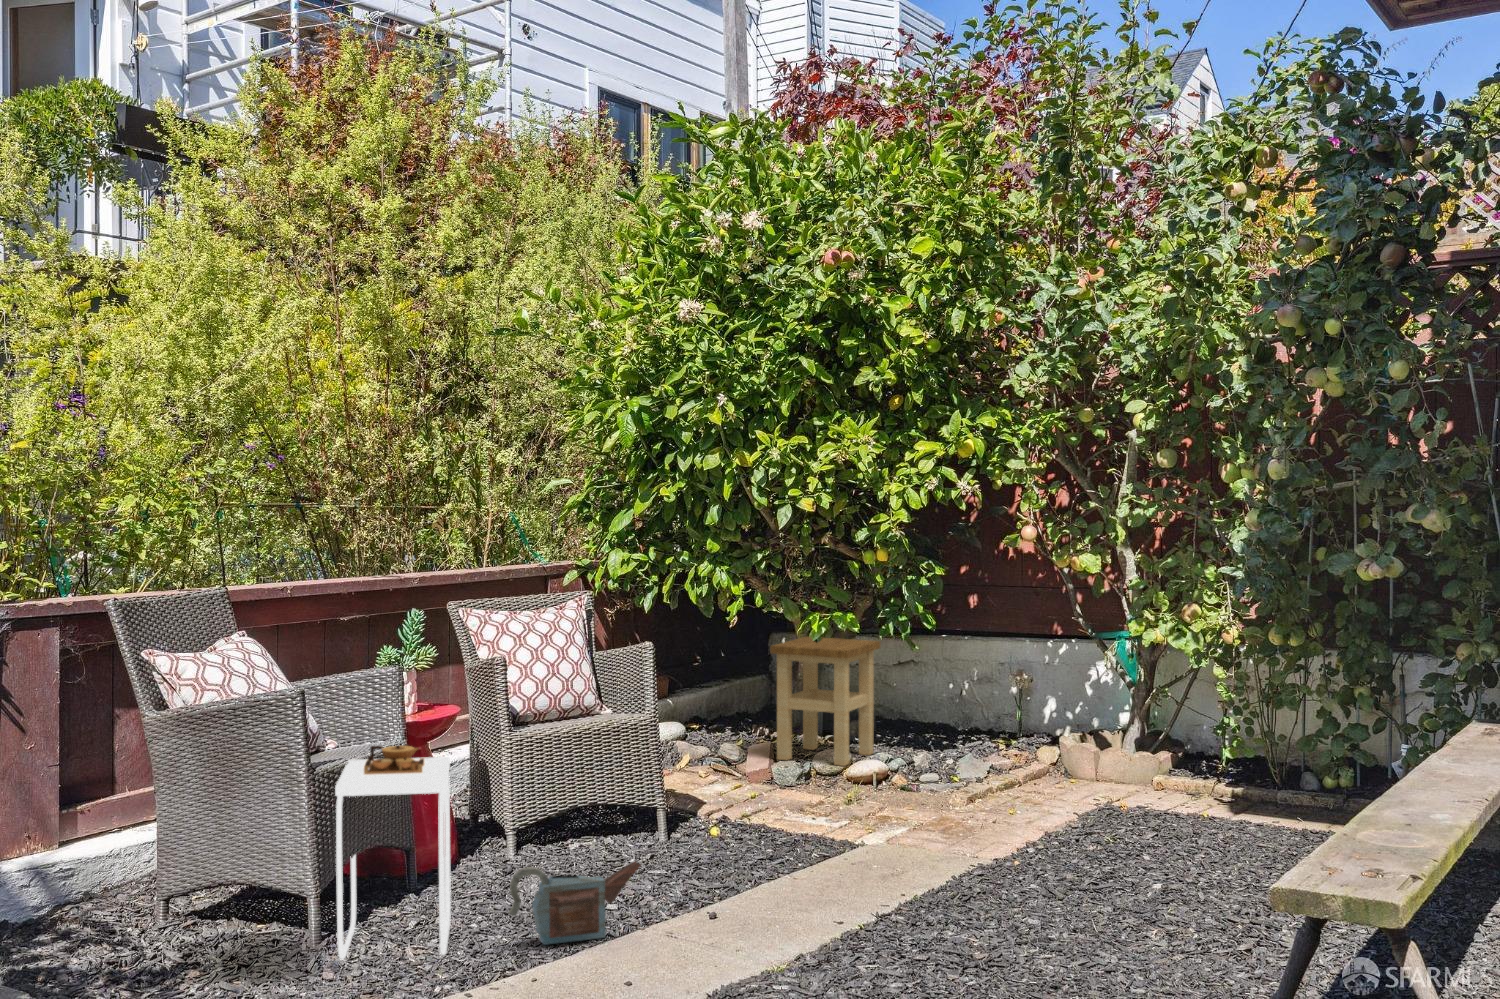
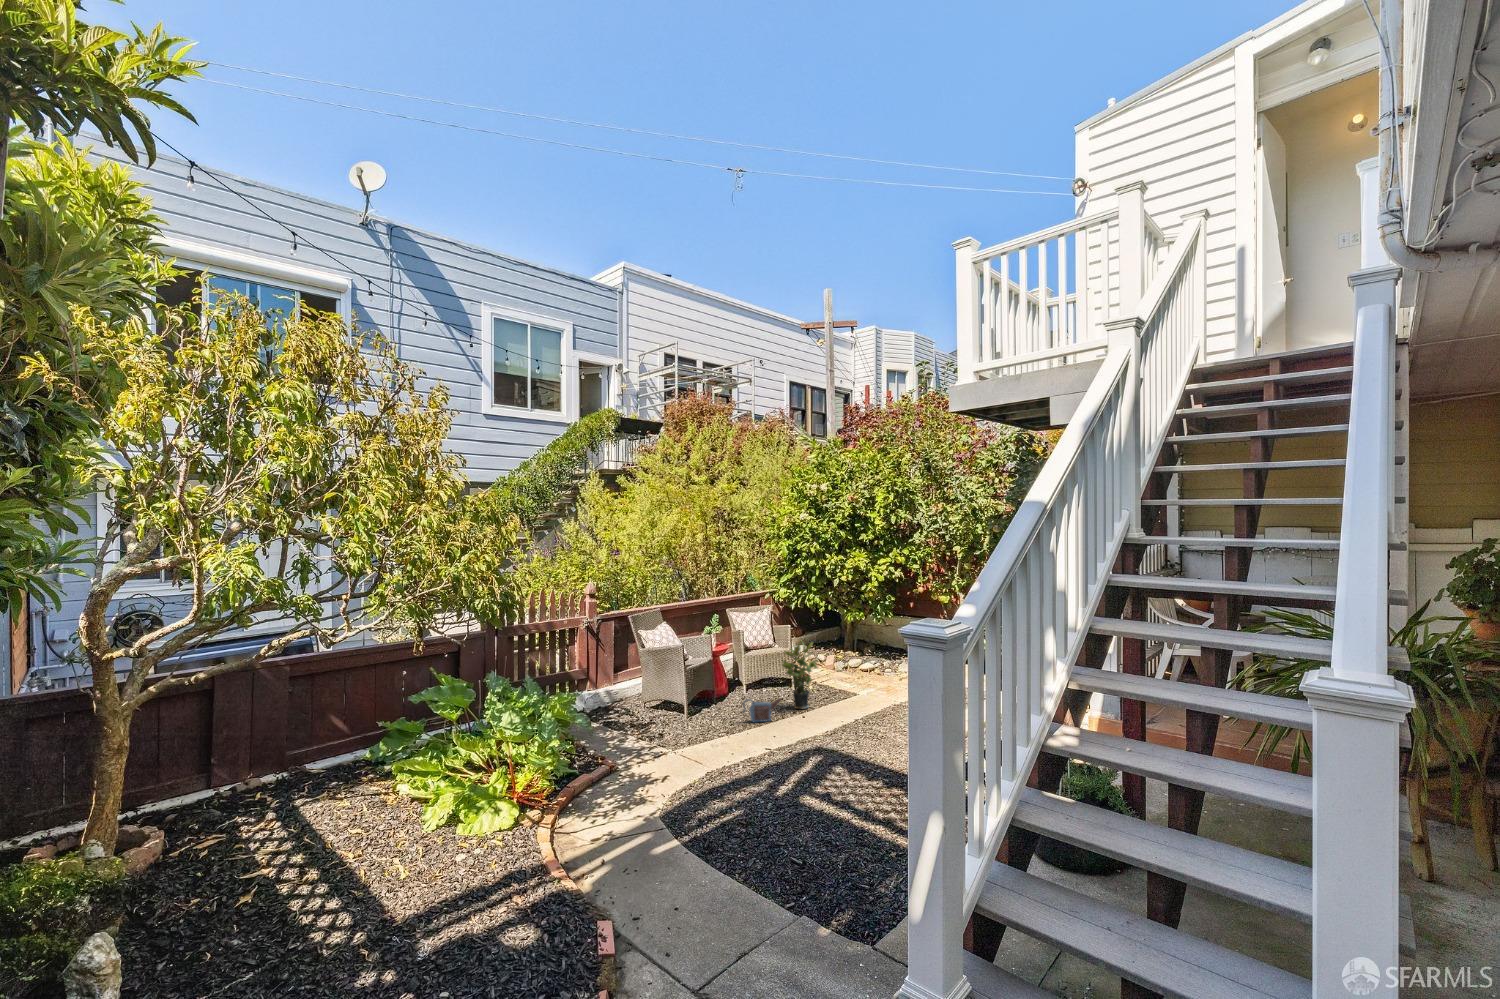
stool: present [770,637,880,766] -> none [834,619,872,664]
potted plant: none [633,676,750,898] -> present [782,642,817,709]
side table: present [335,745,451,959] -> none [692,660,726,724]

